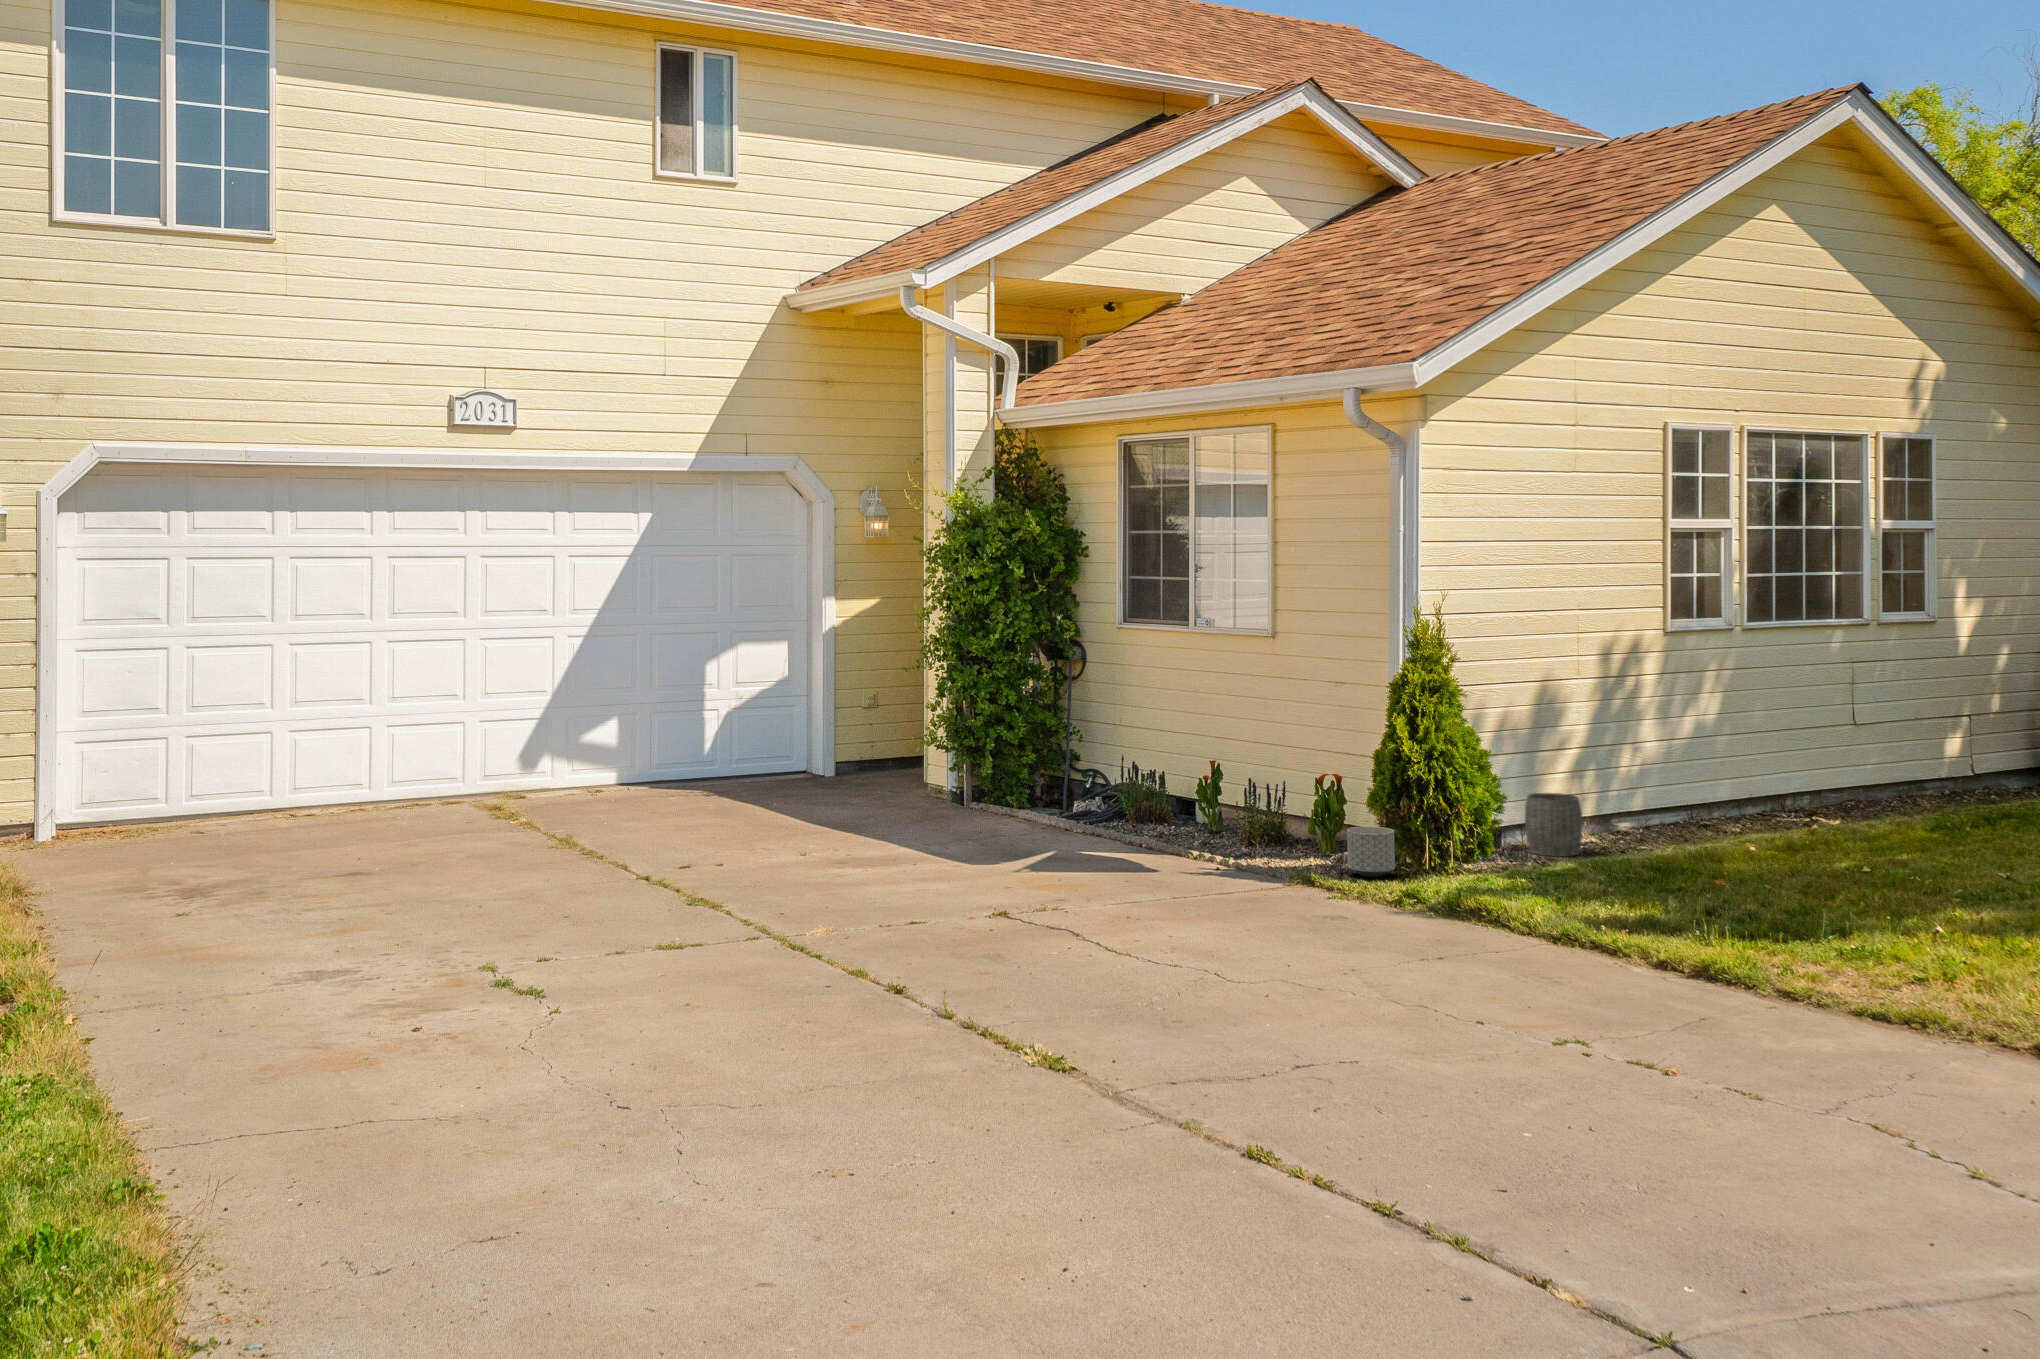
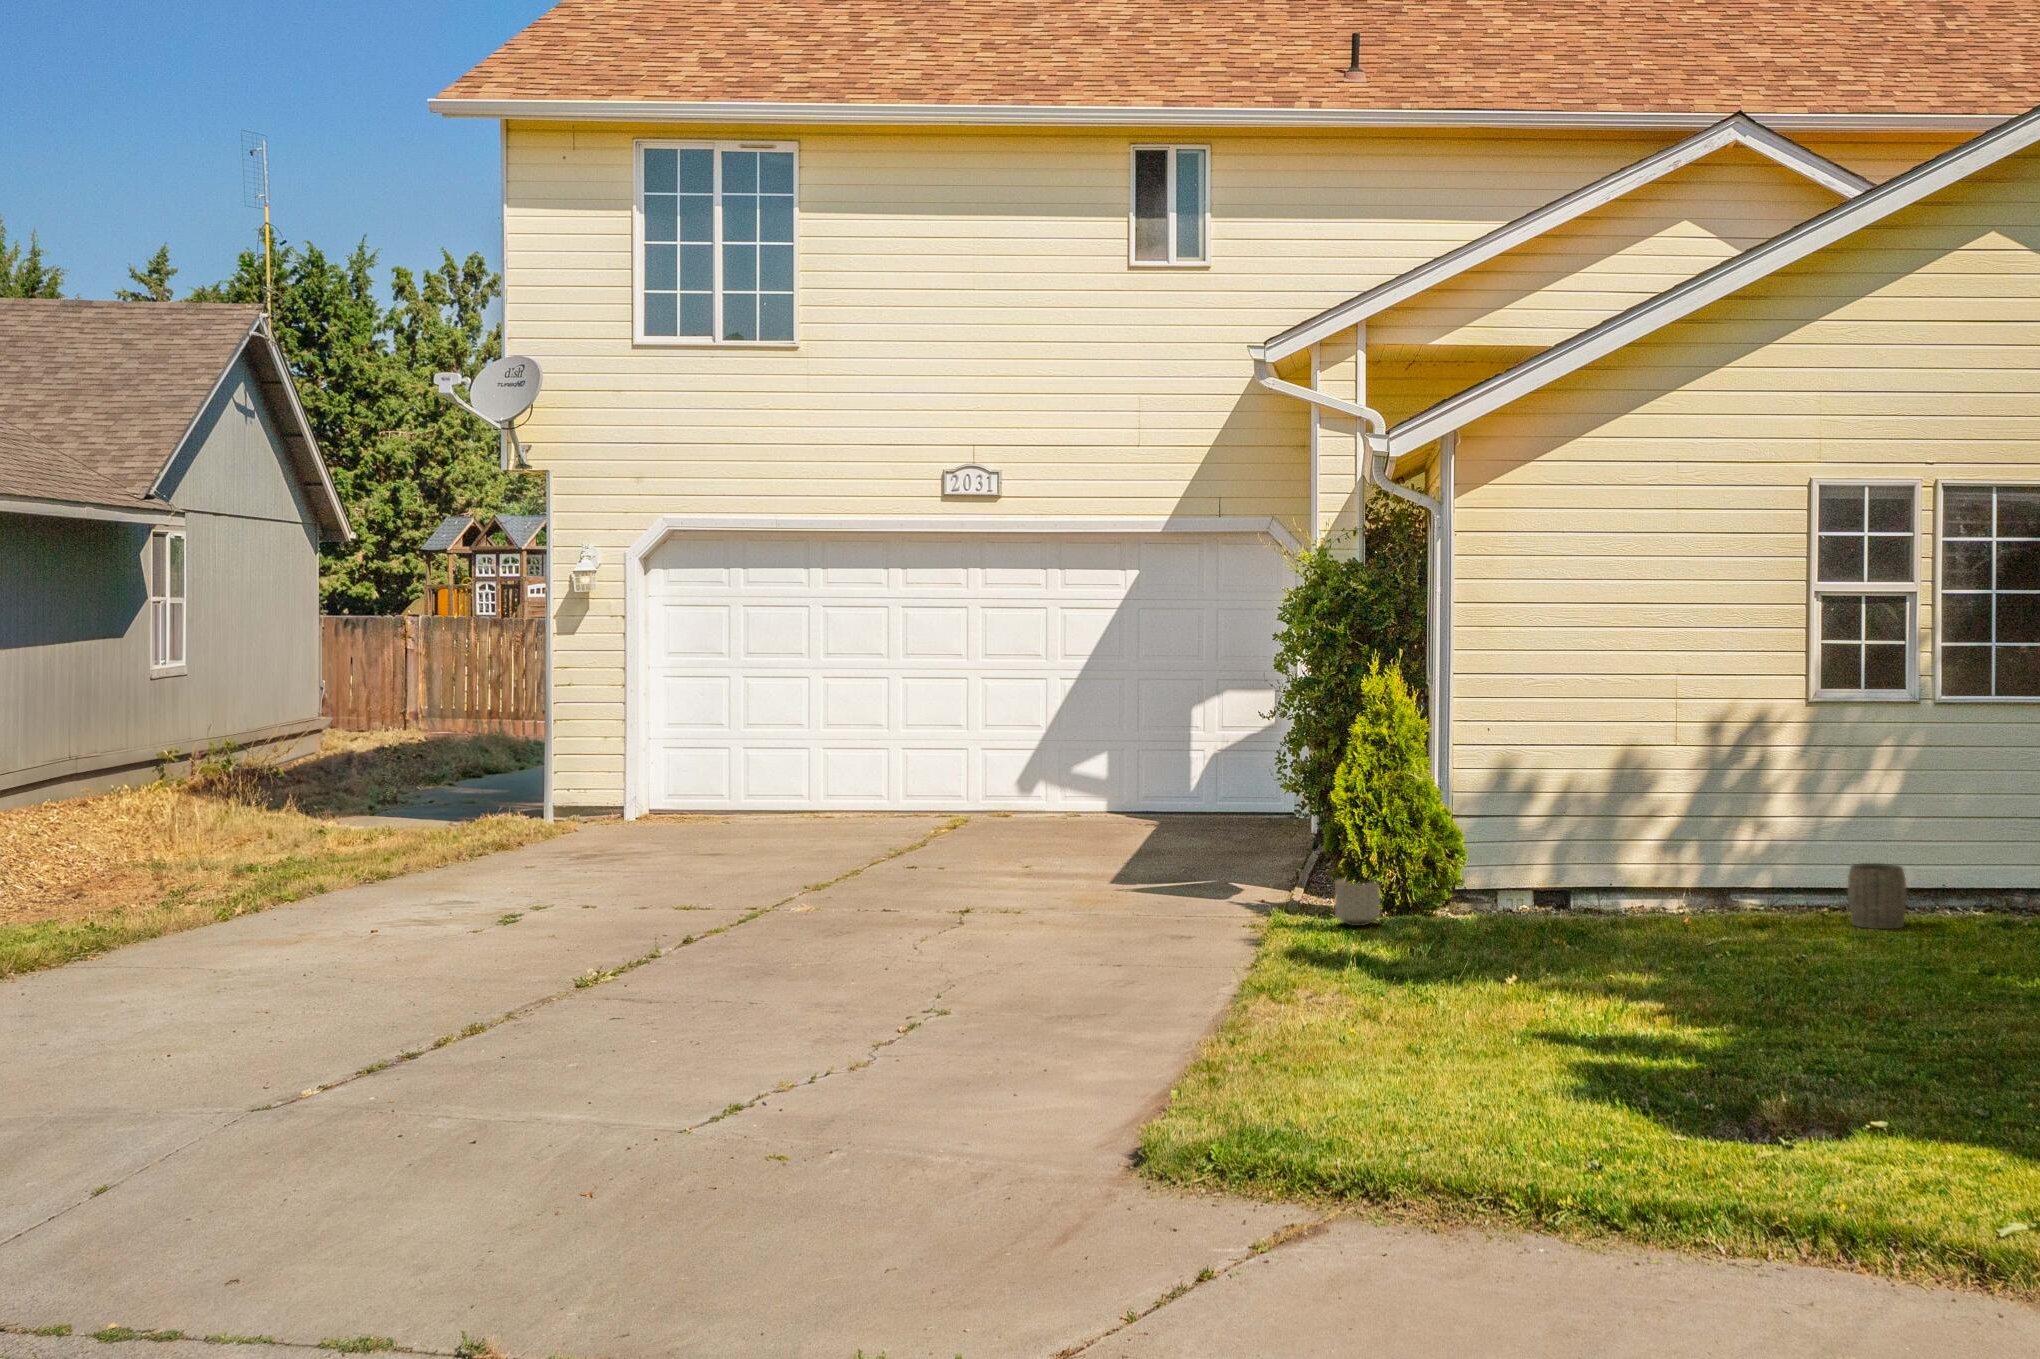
woven basket: present [1525,793,1582,857] -> present [1848,863,1907,929]

